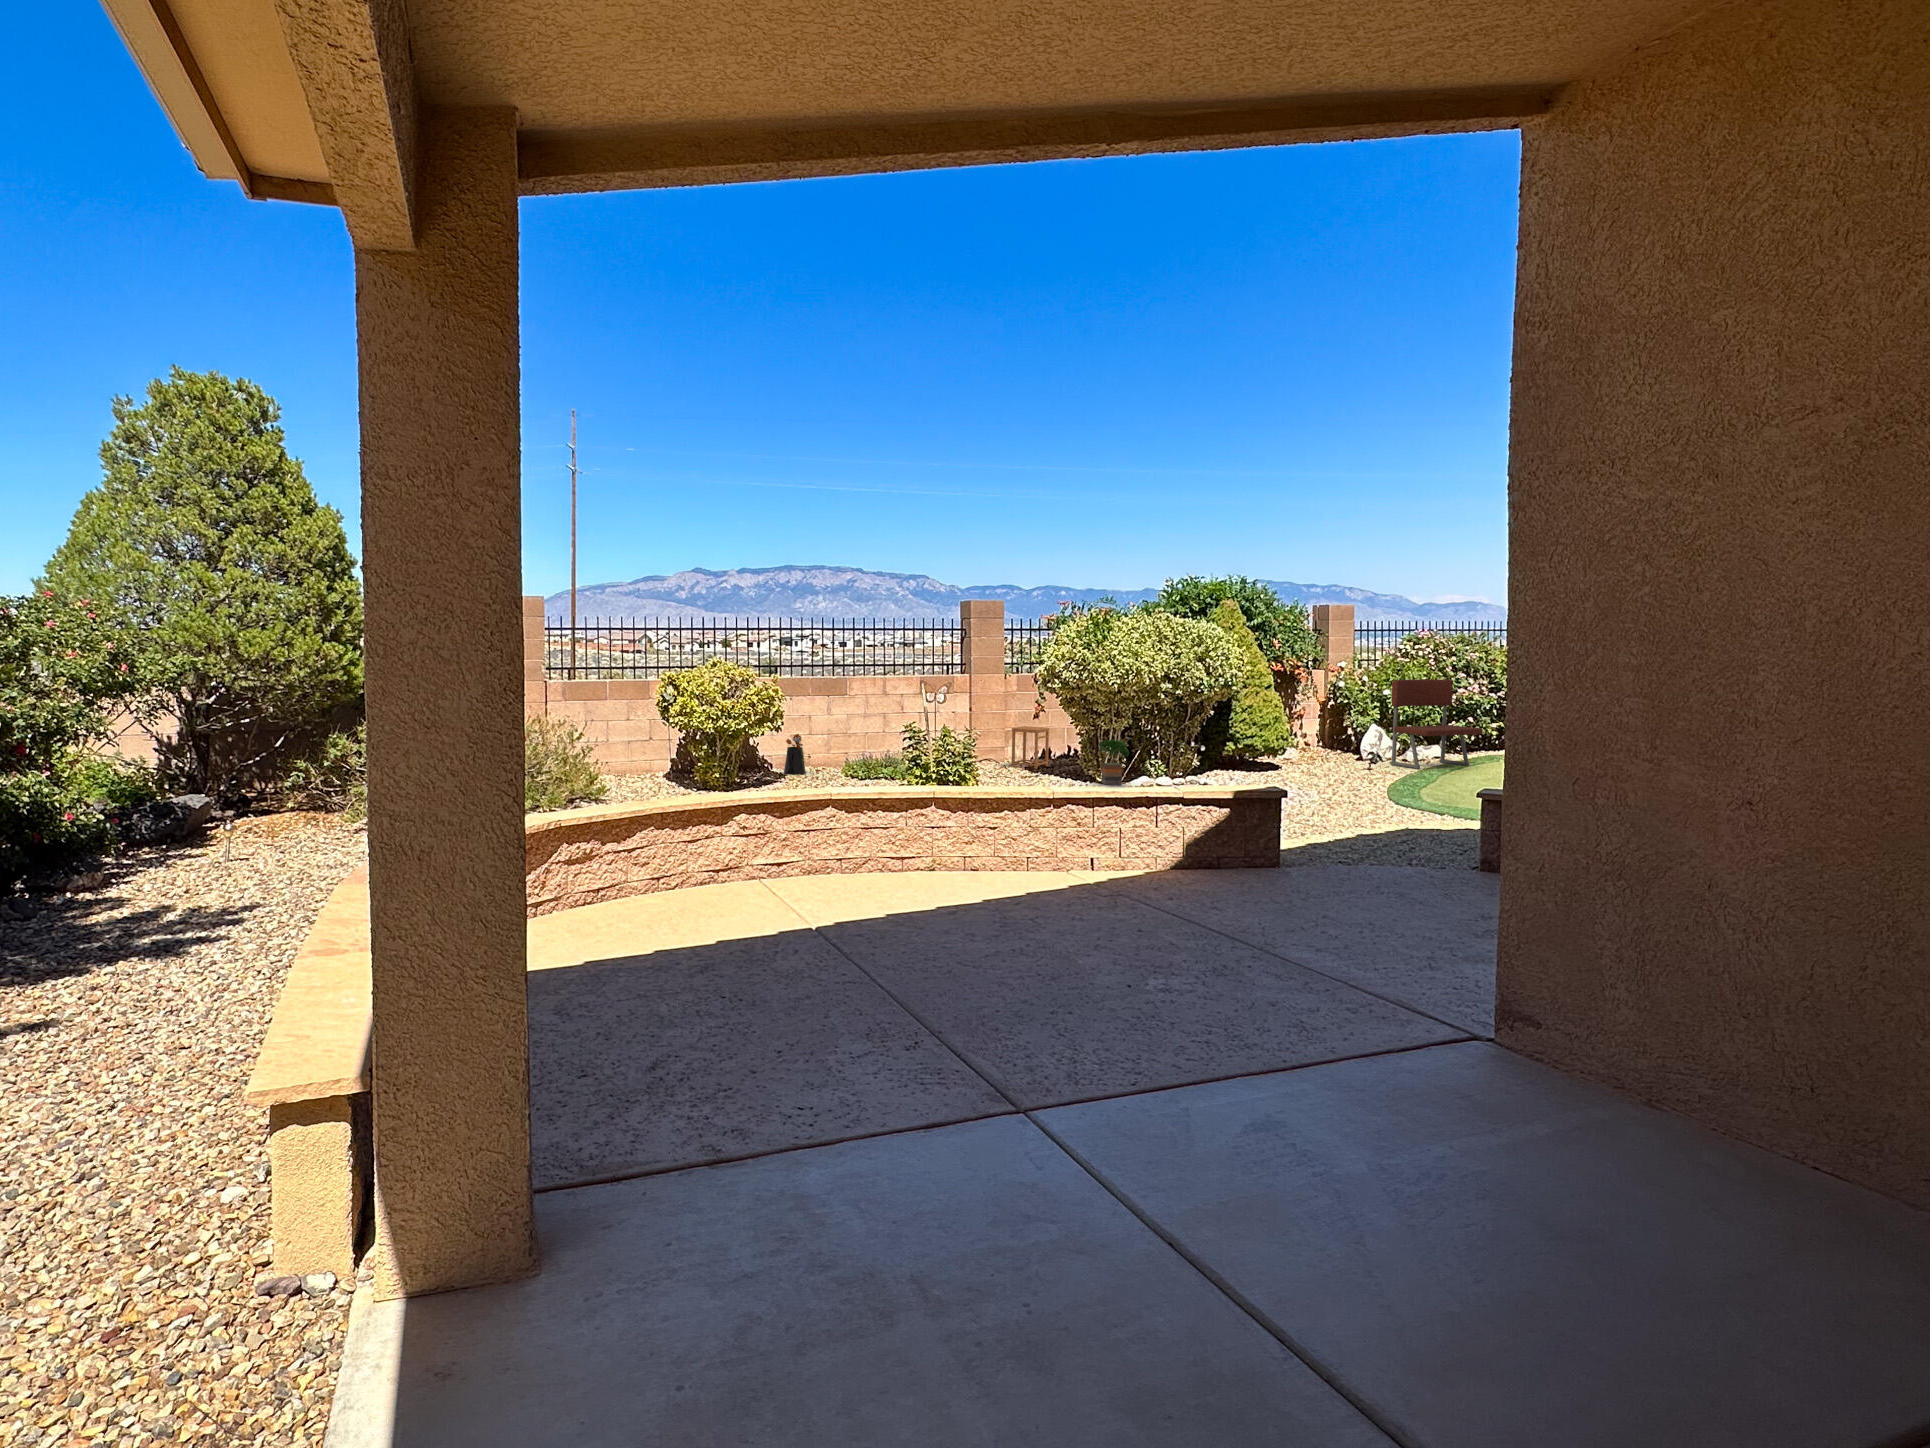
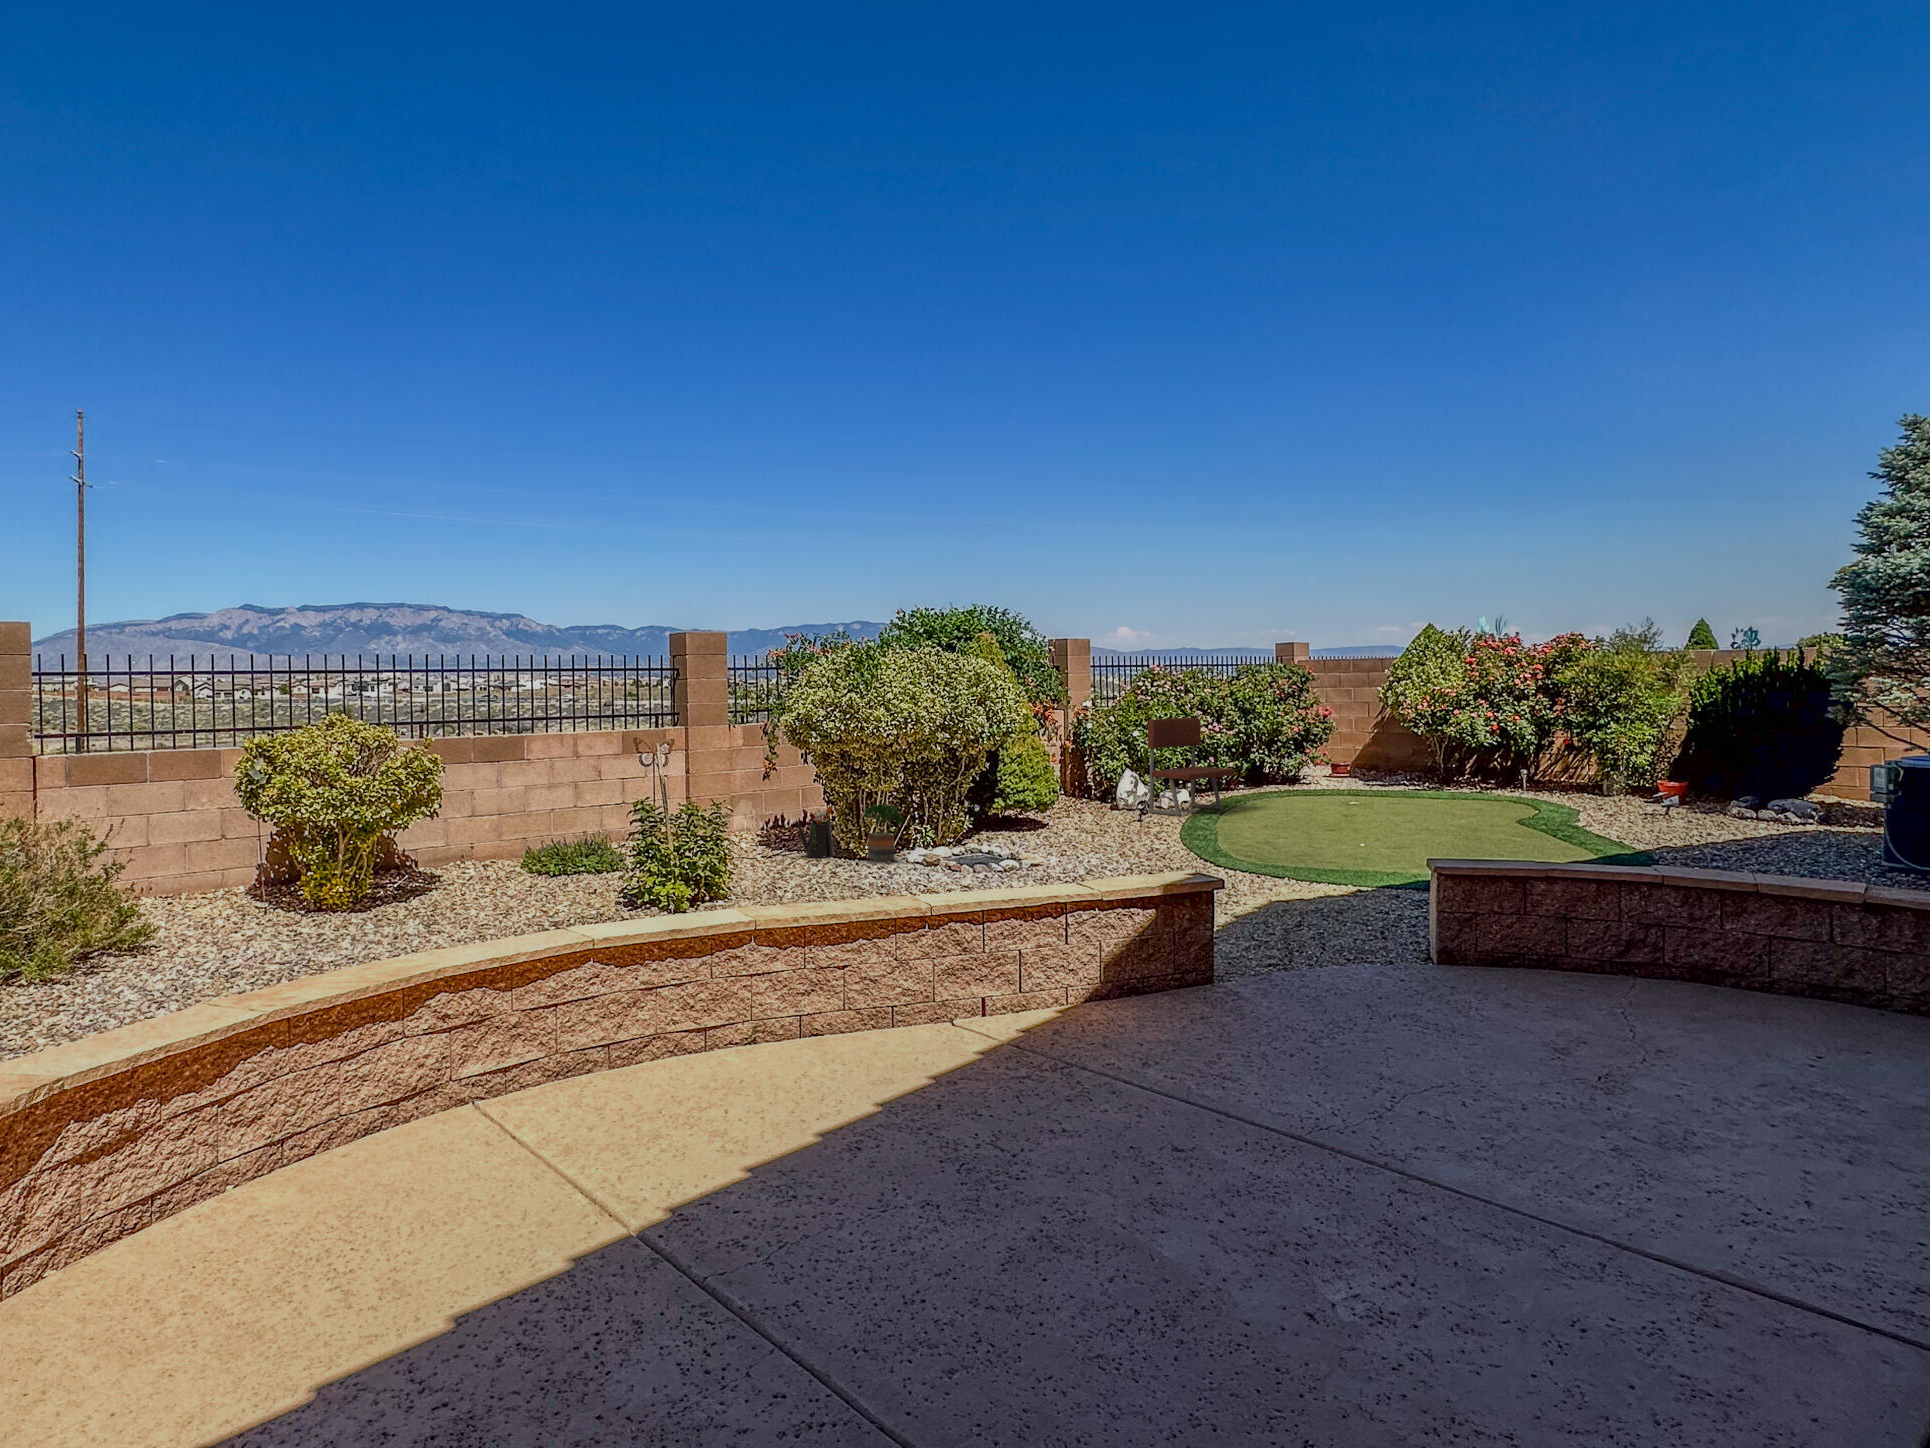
side table: present [1012,726,1050,769] -> none [741,790,787,843]
watering can: present [784,734,806,774] -> present [797,807,840,858]

